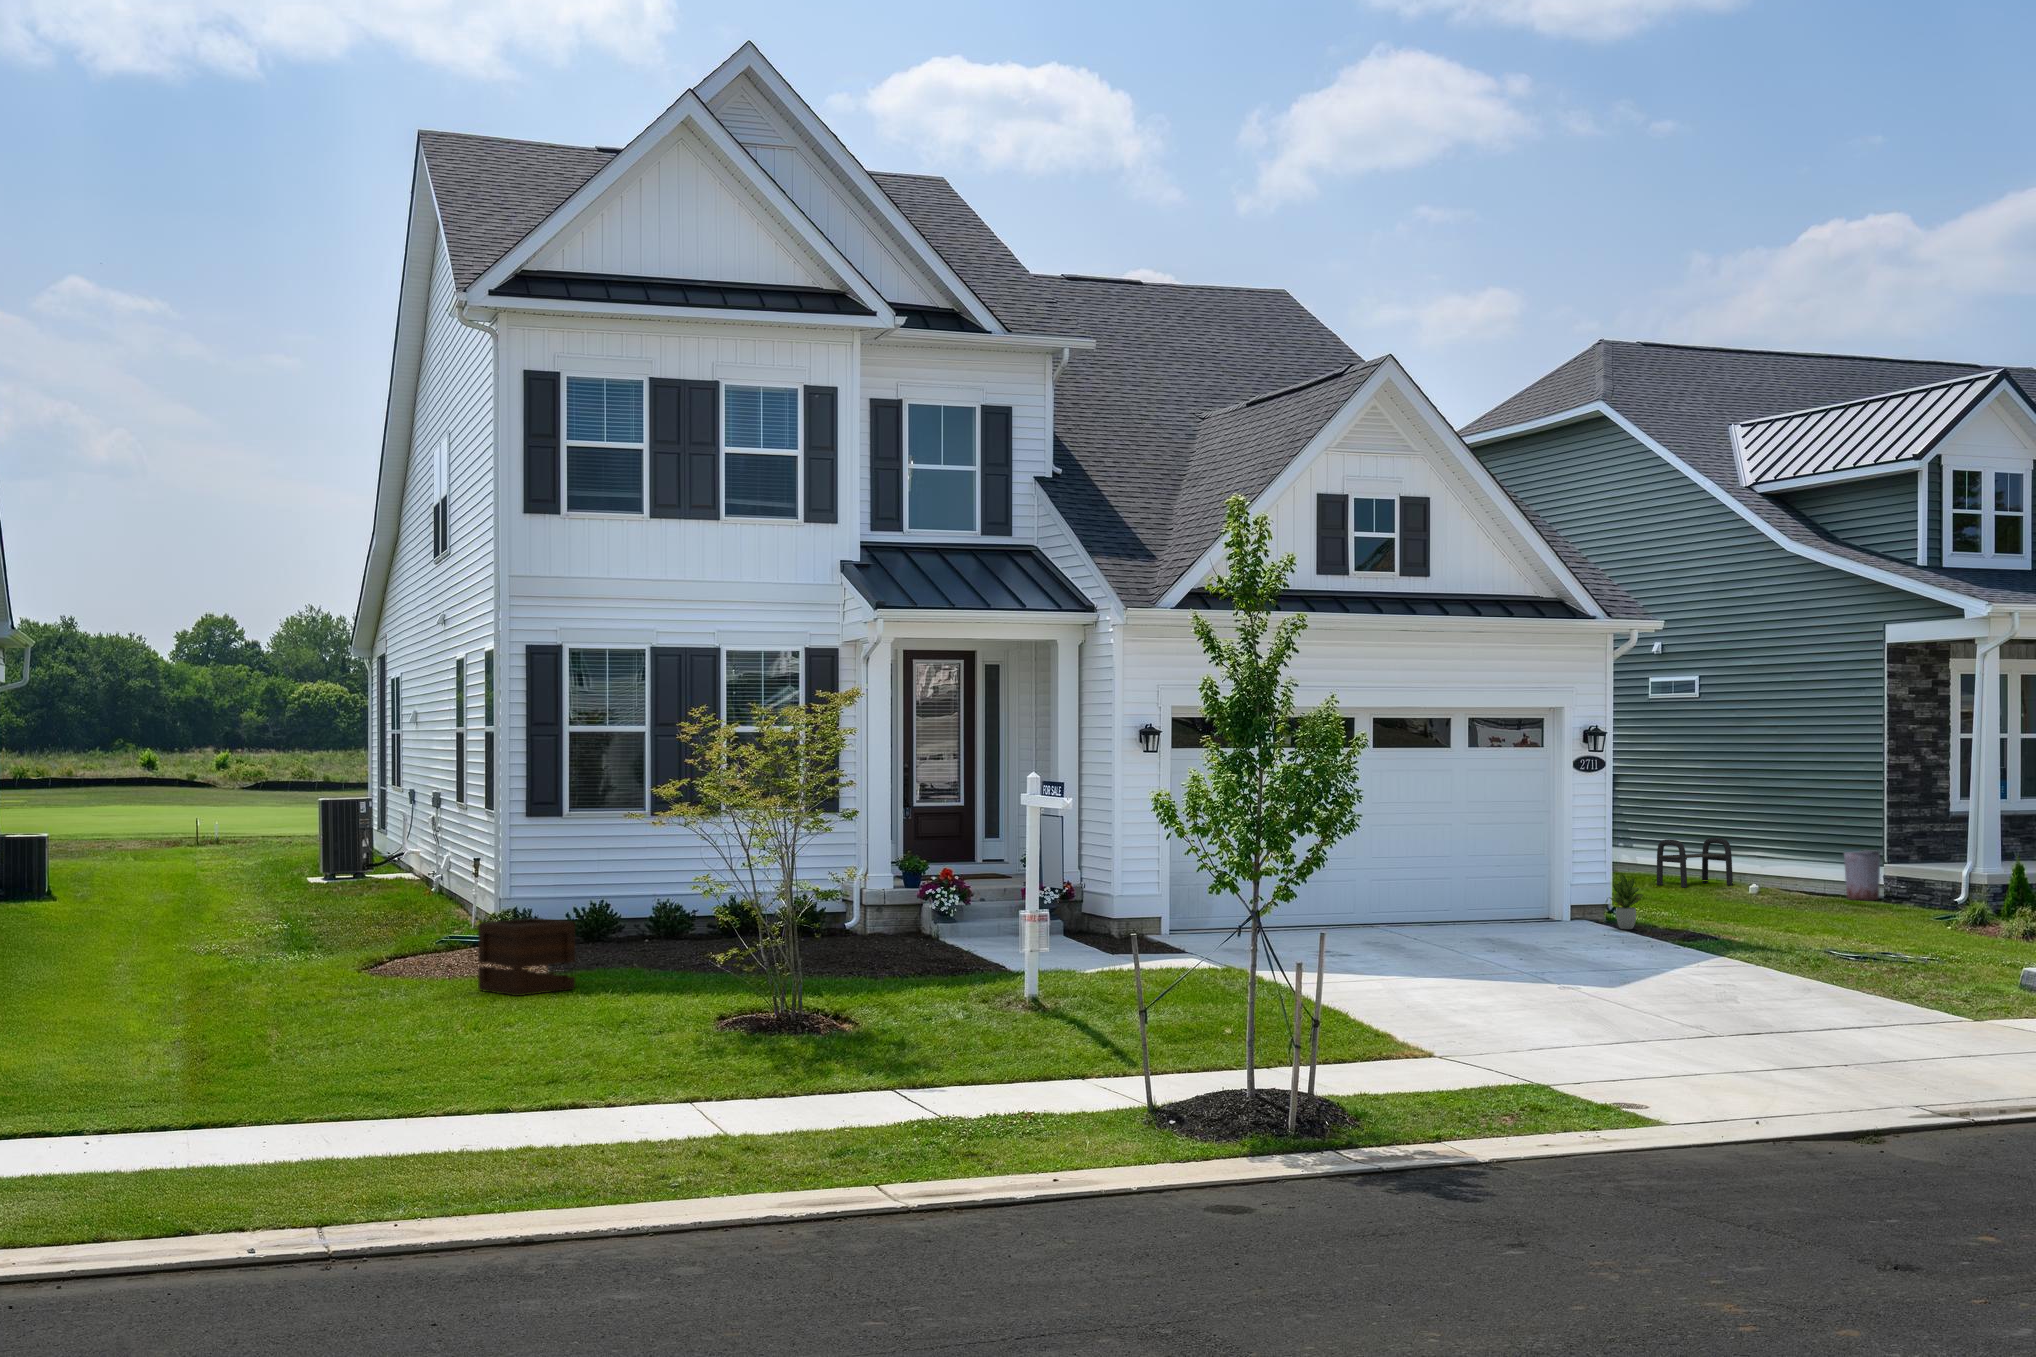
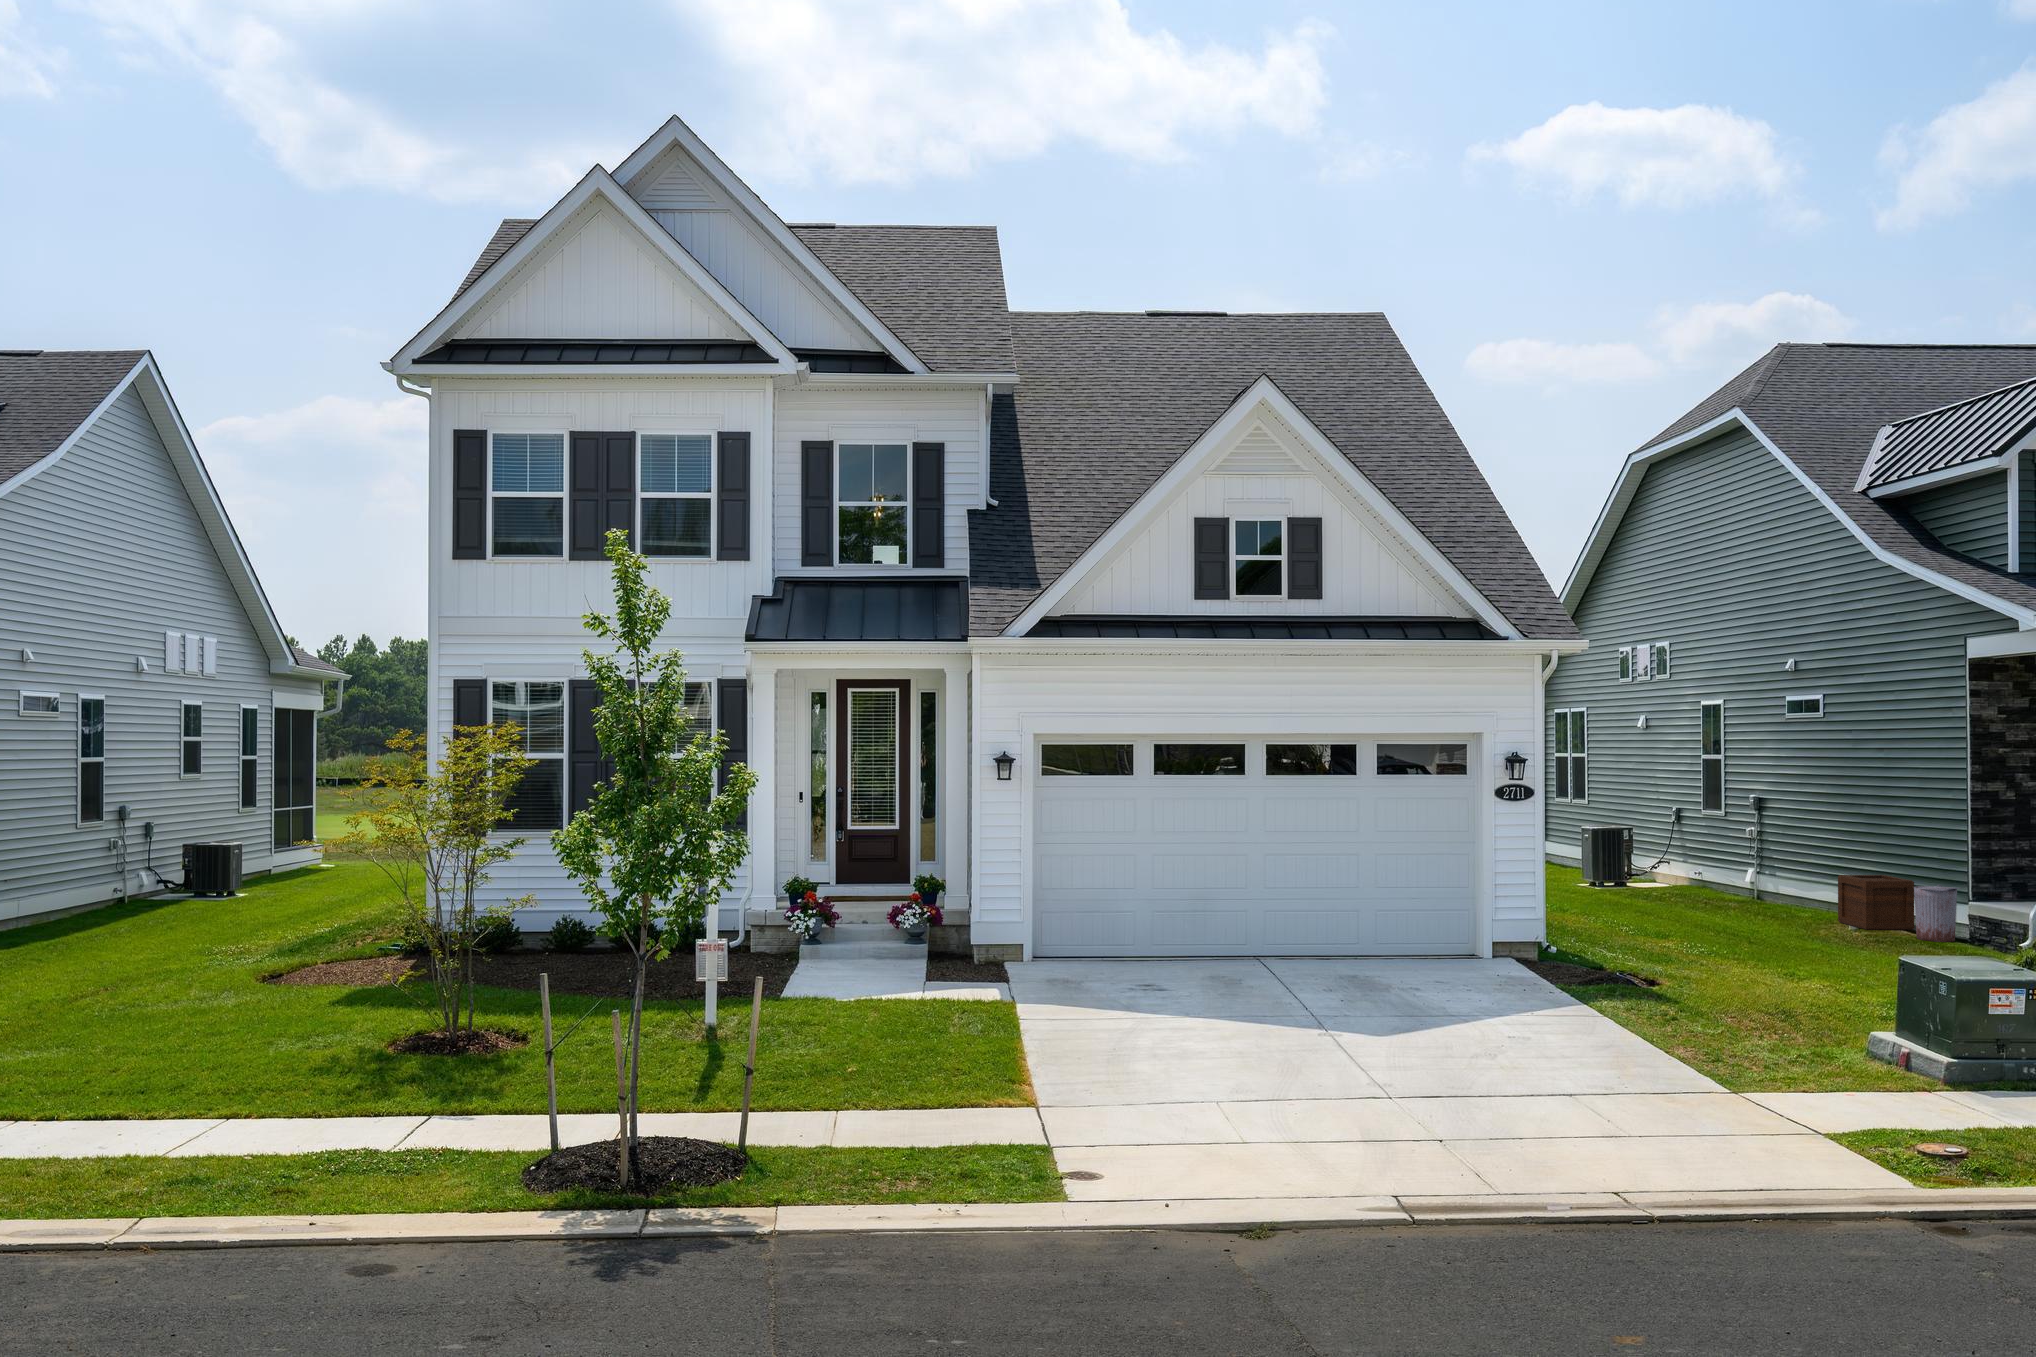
bench: present [1657,838,1733,888] -> none [1741,857,1826,909]
potted plant: present [1609,874,1643,929] -> none [1541,909,1580,969]
wooden crate: present [478,918,575,996] -> present [1838,875,1914,930]

